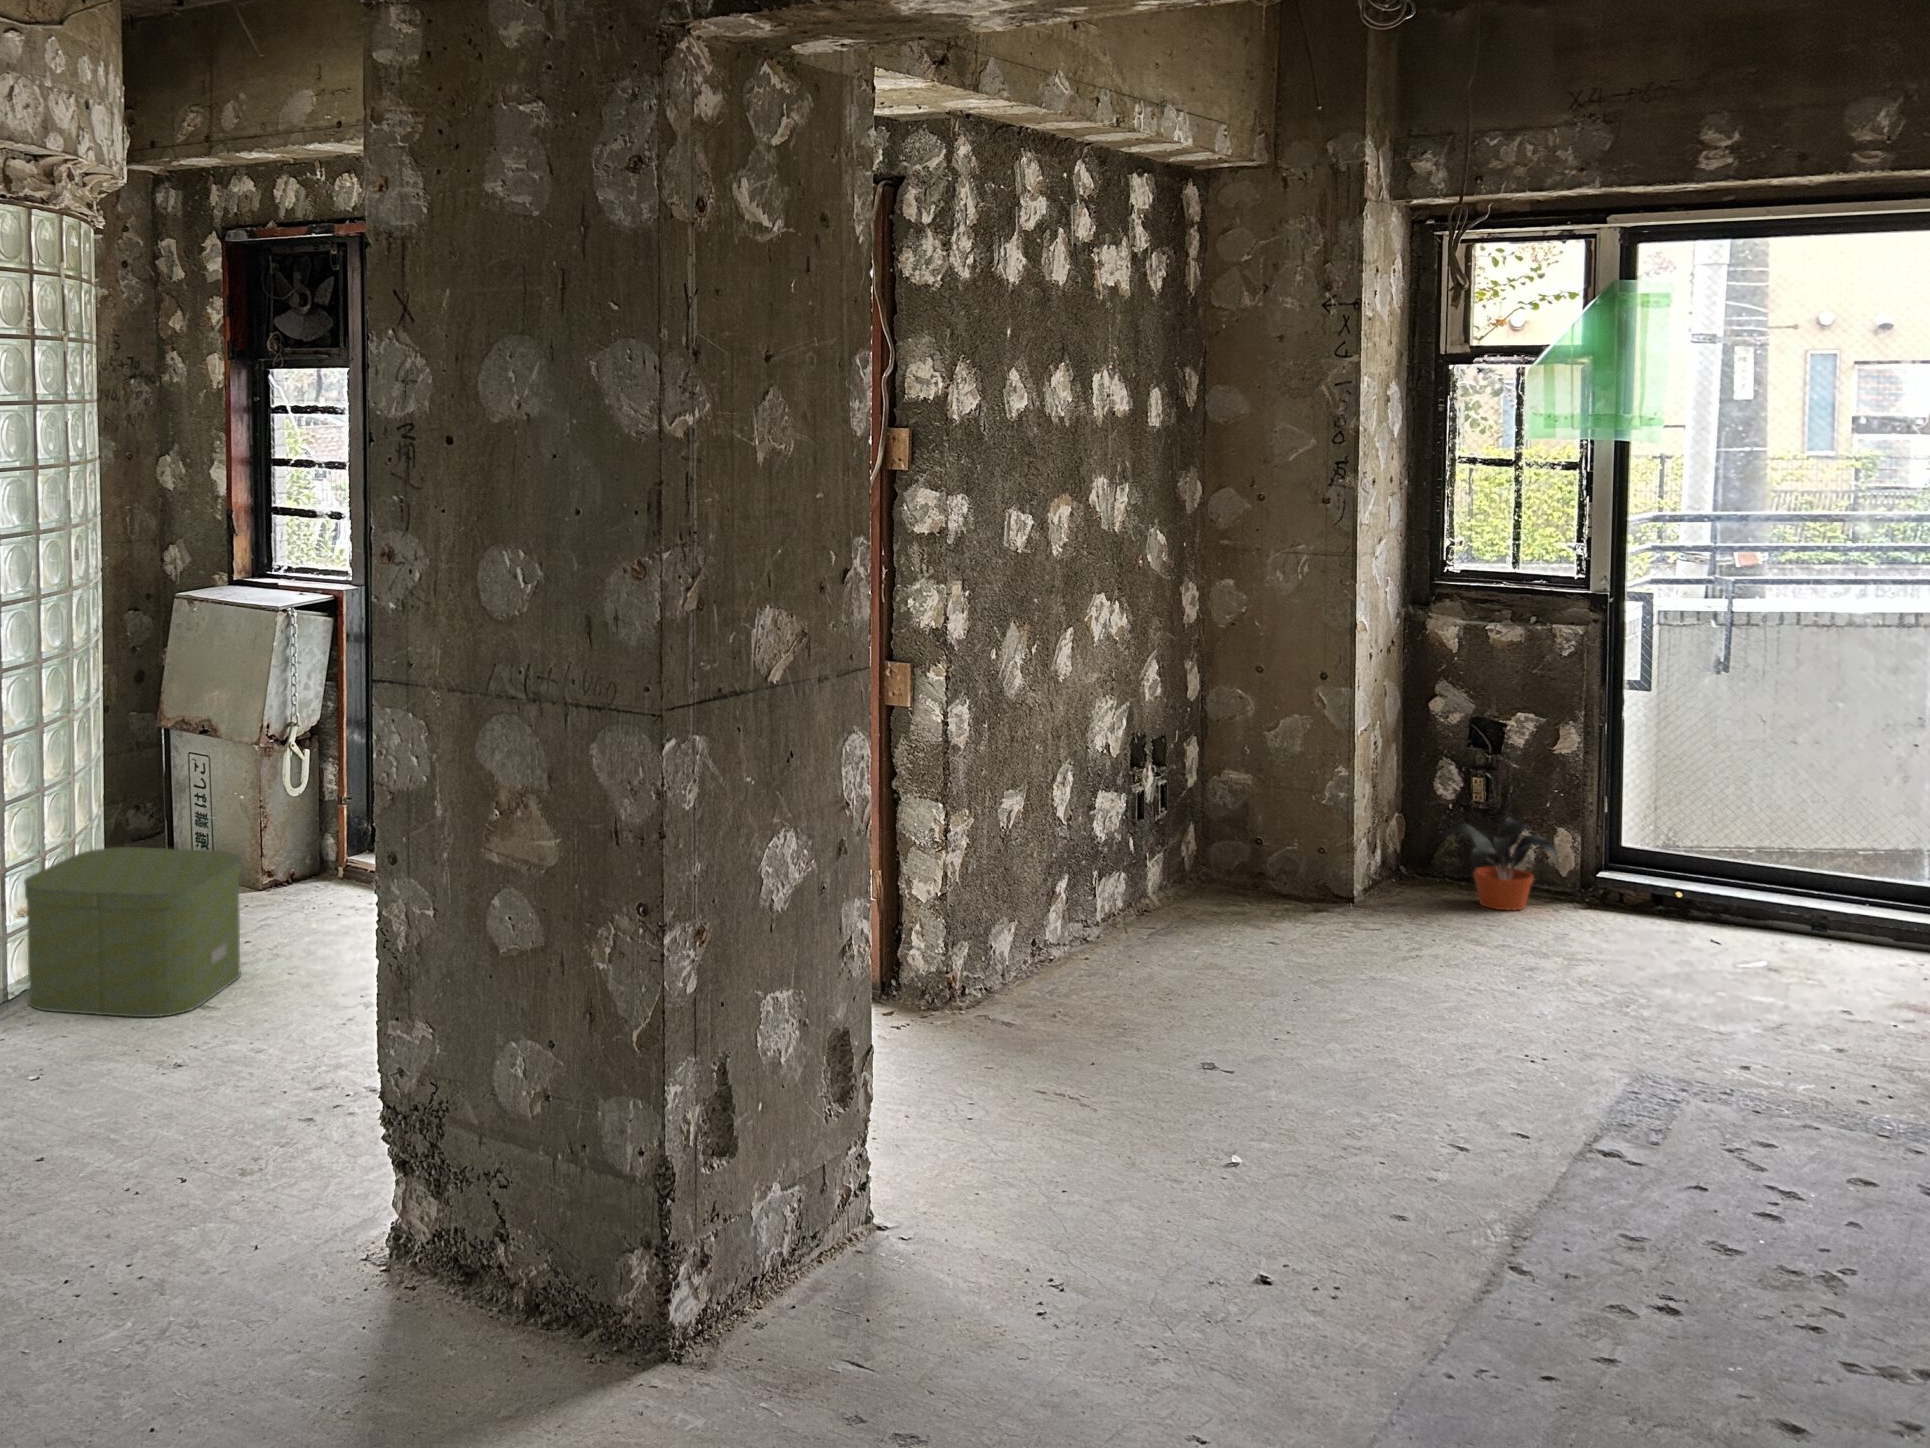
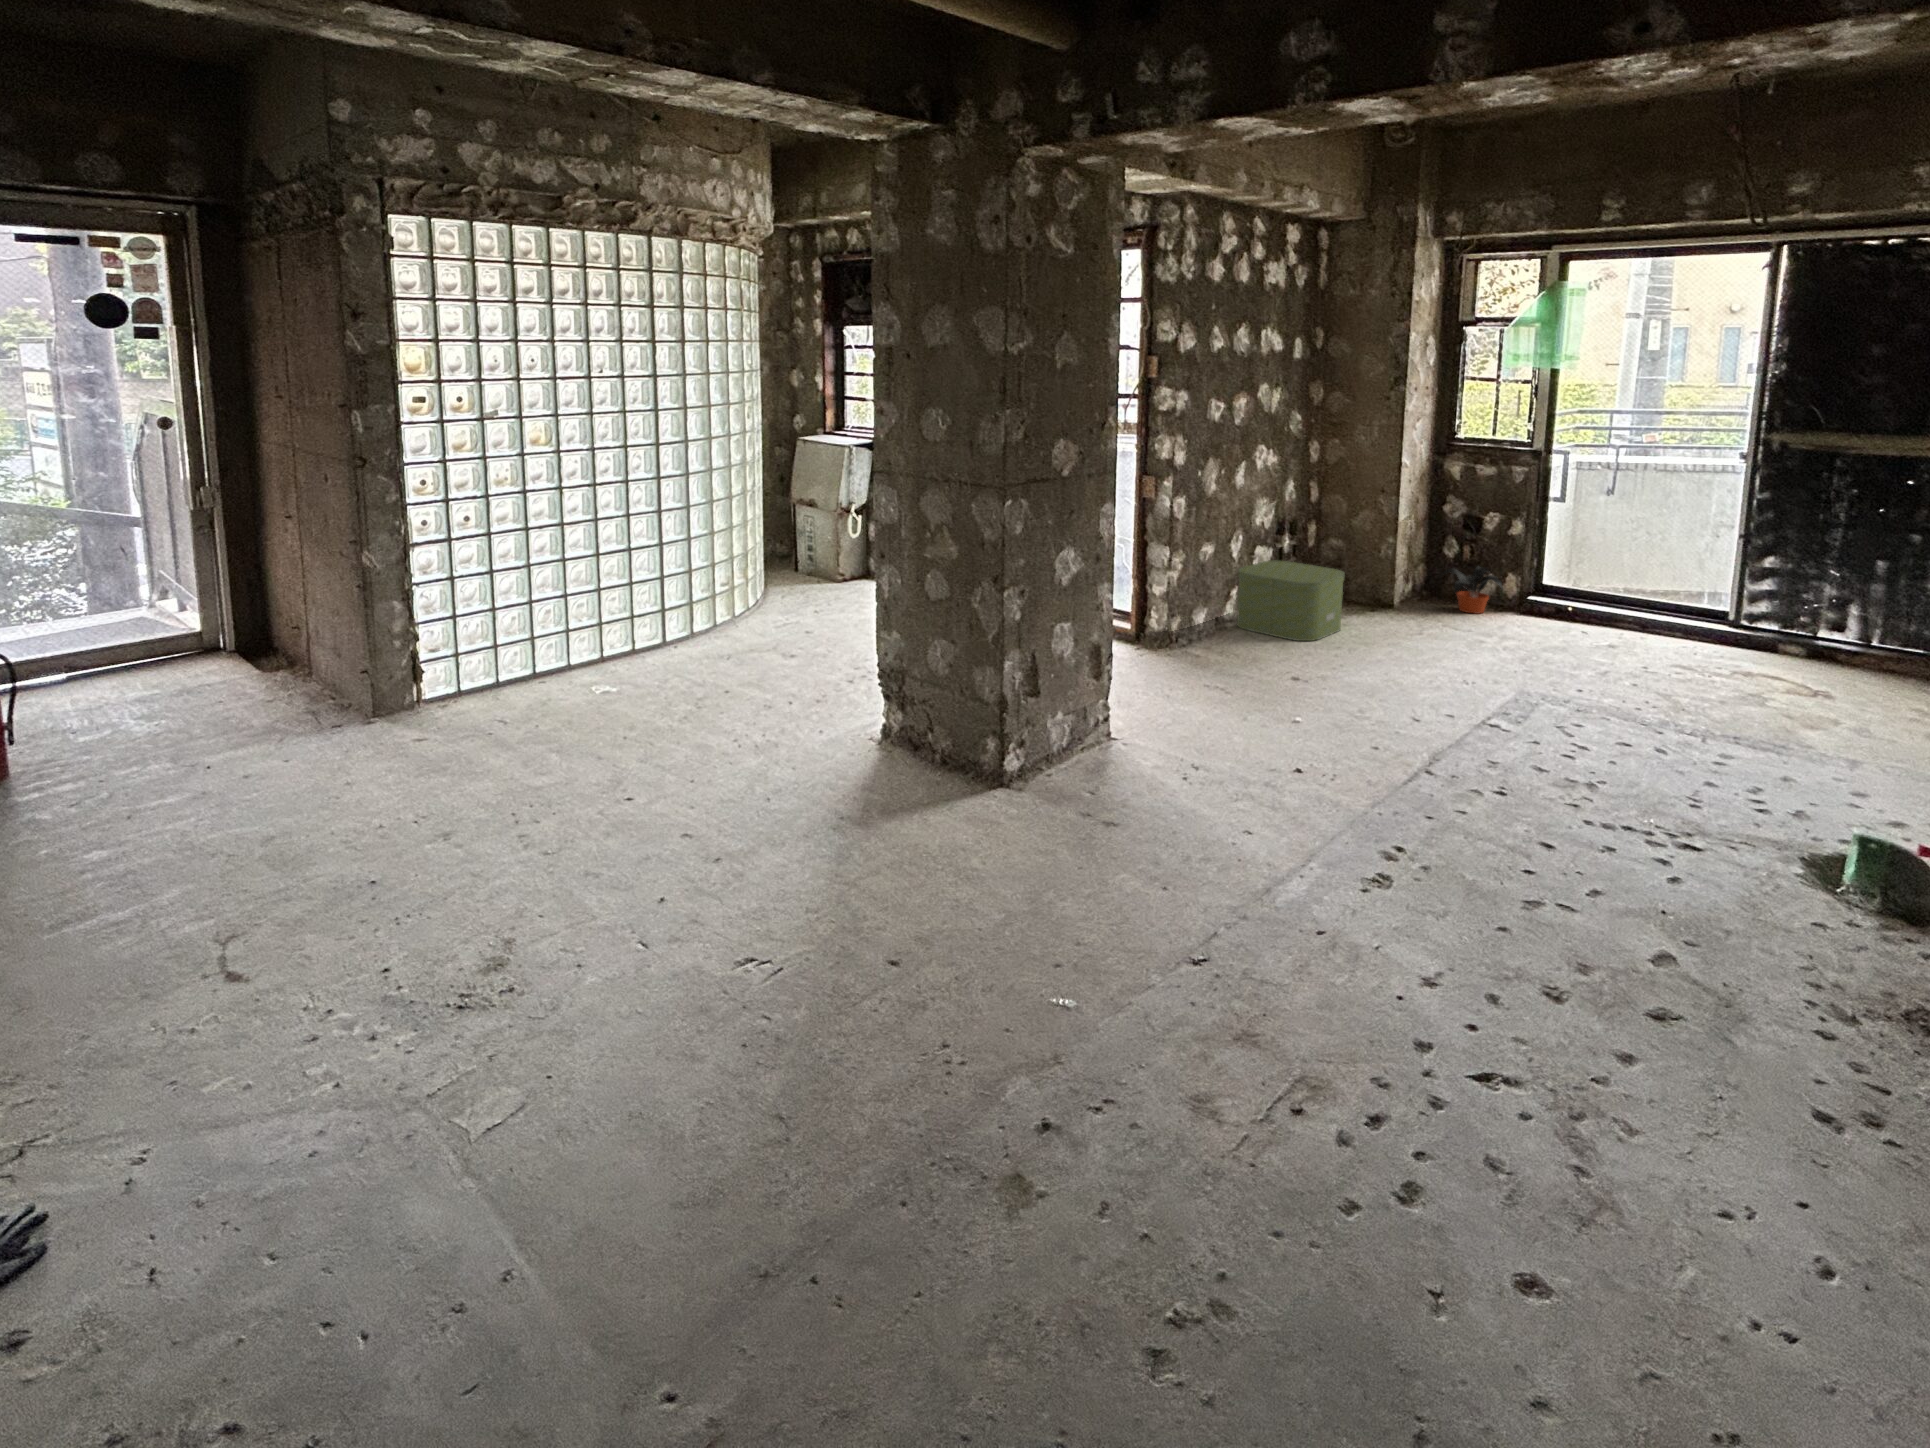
storage box: present [24,847,241,1017] -> present [1237,560,1345,641]

